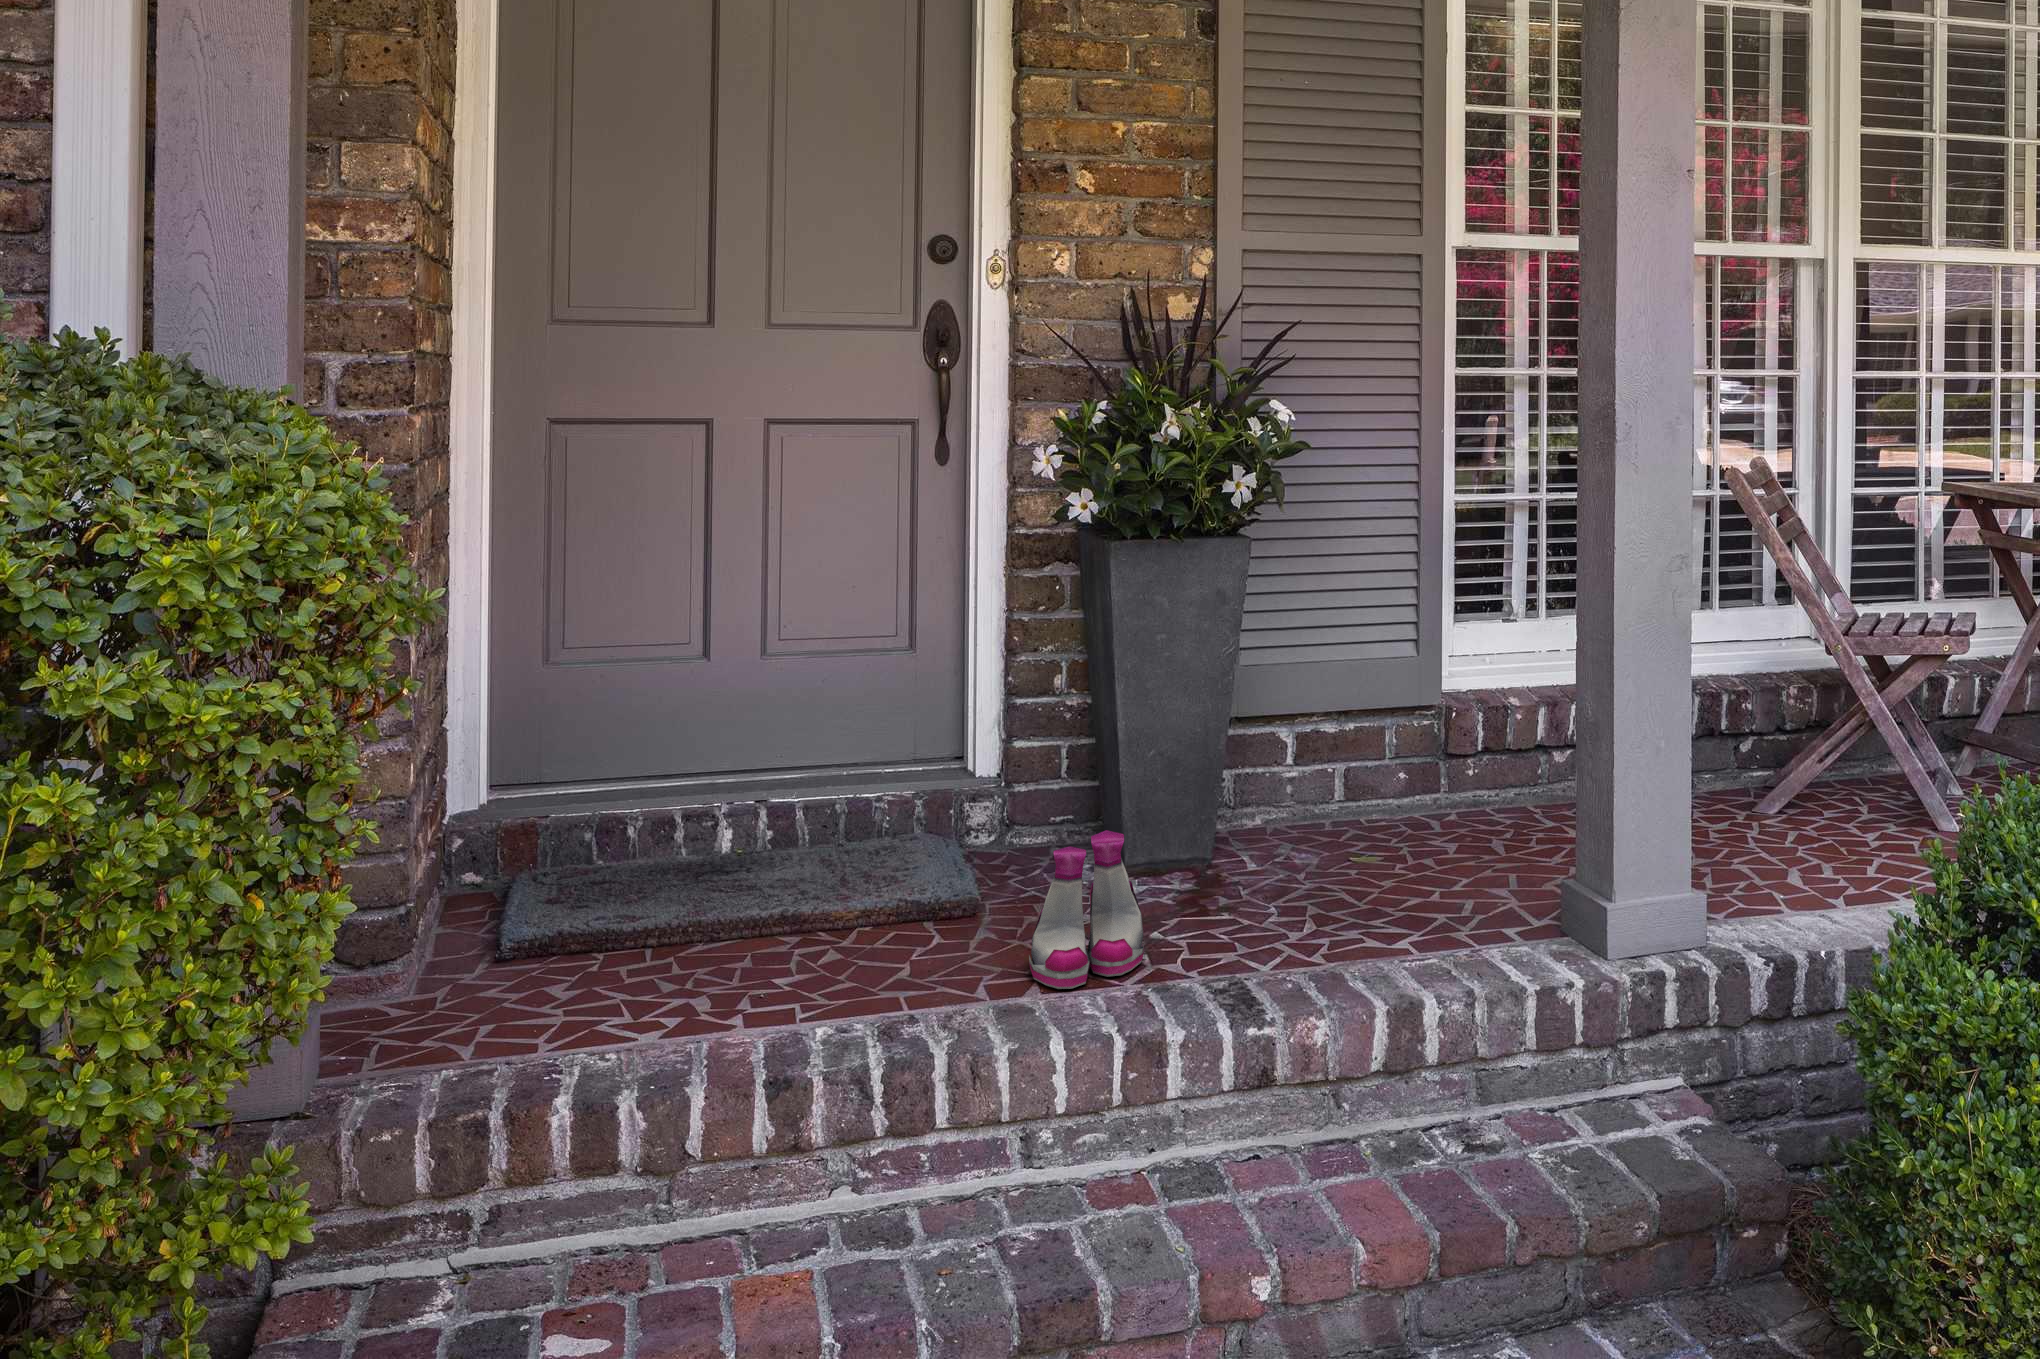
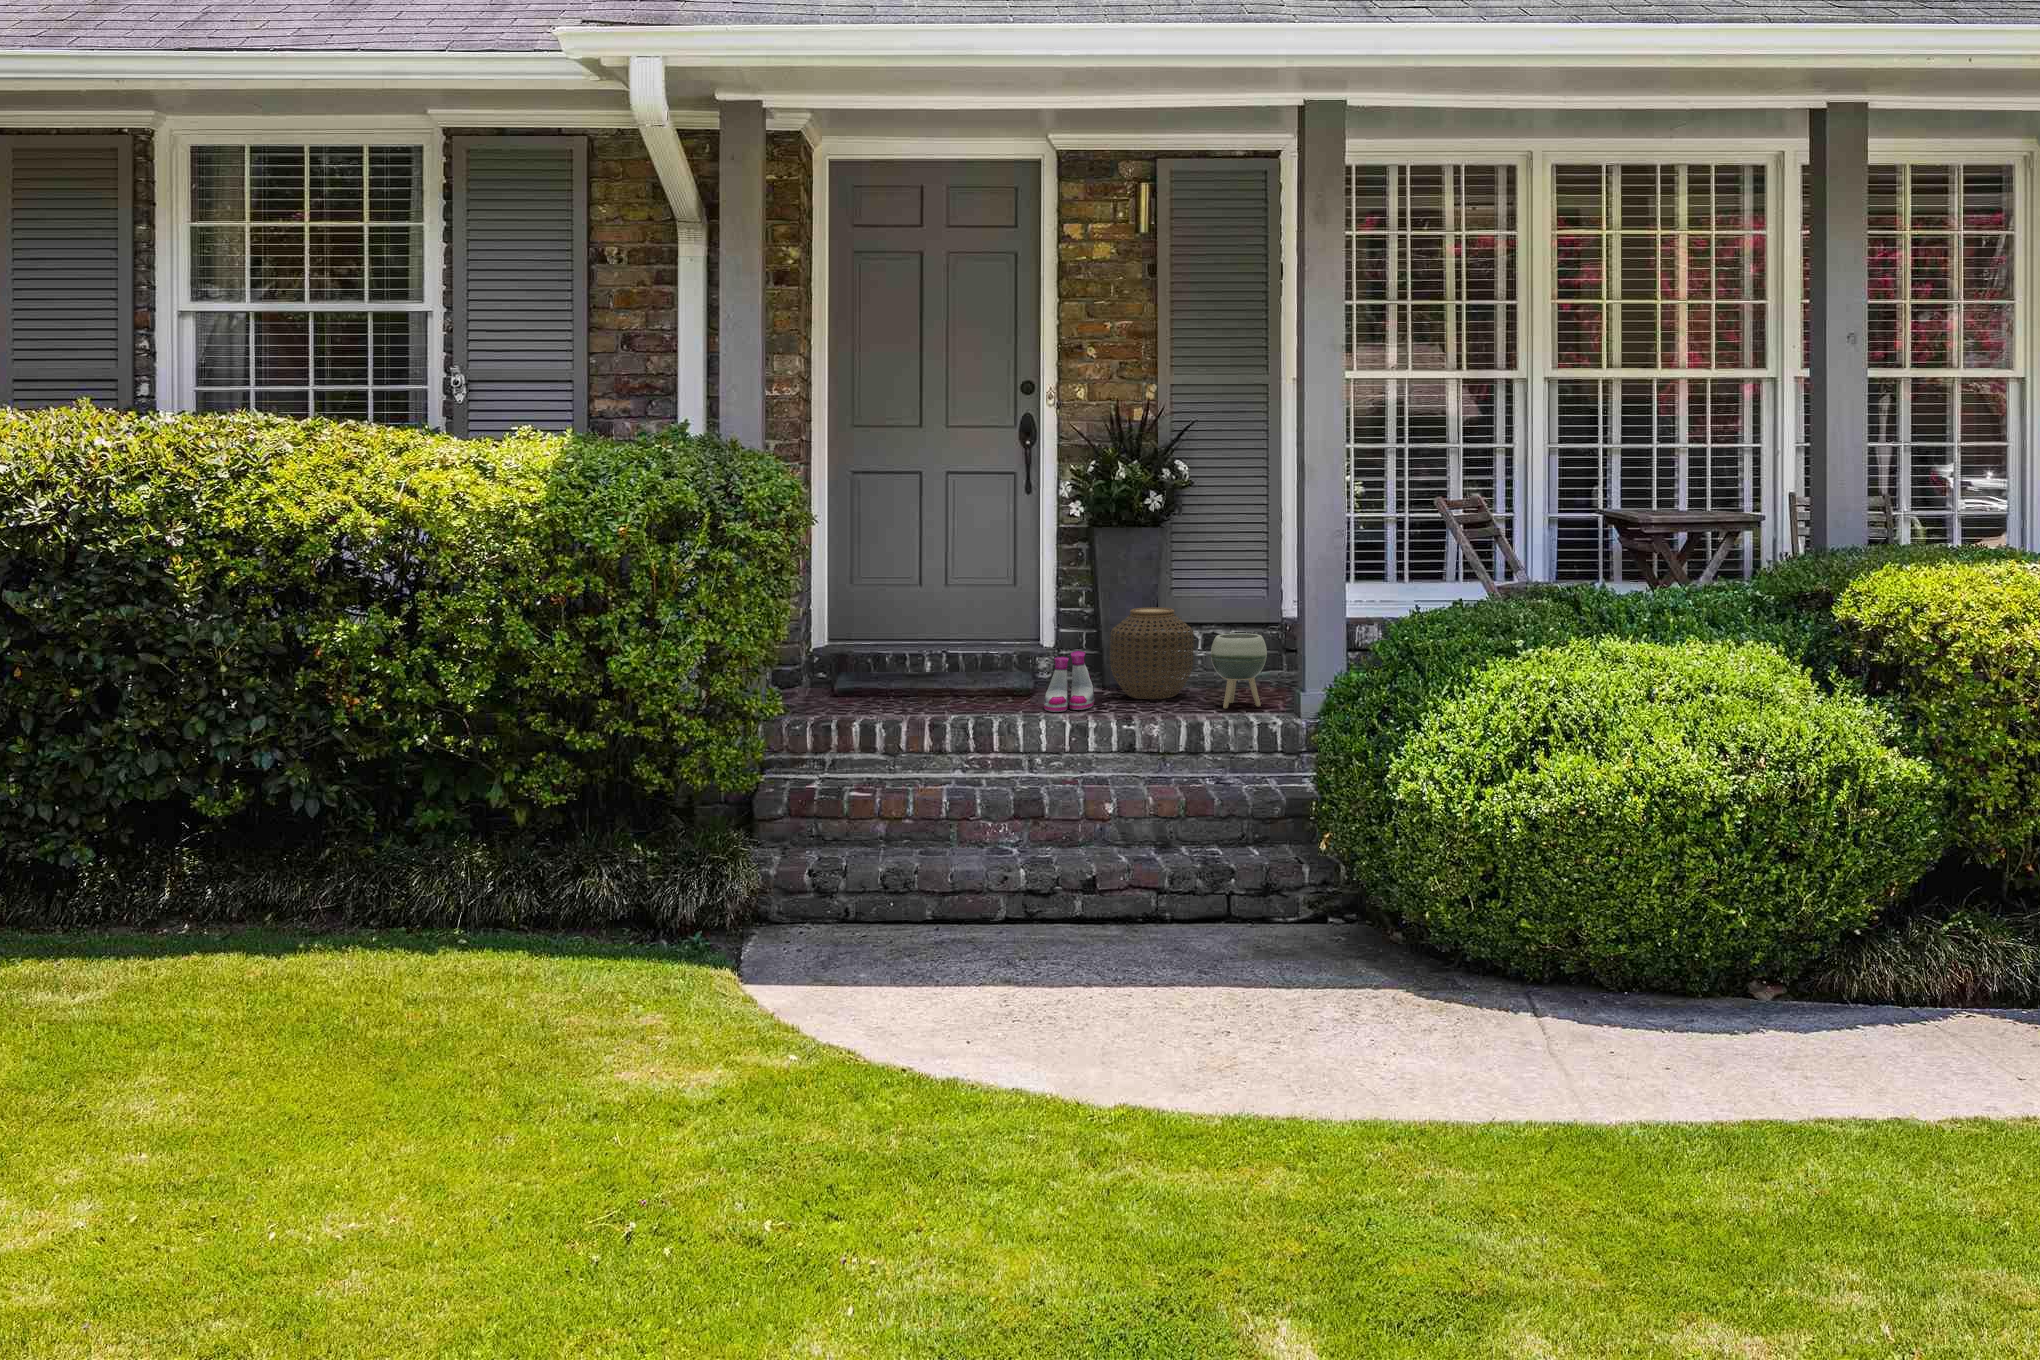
woven basket: none [1159,712,1342,920] -> present [1110,608,1194,699]
planter: none [1402,770,1525,947] -> present [1211,633,1267,709]

